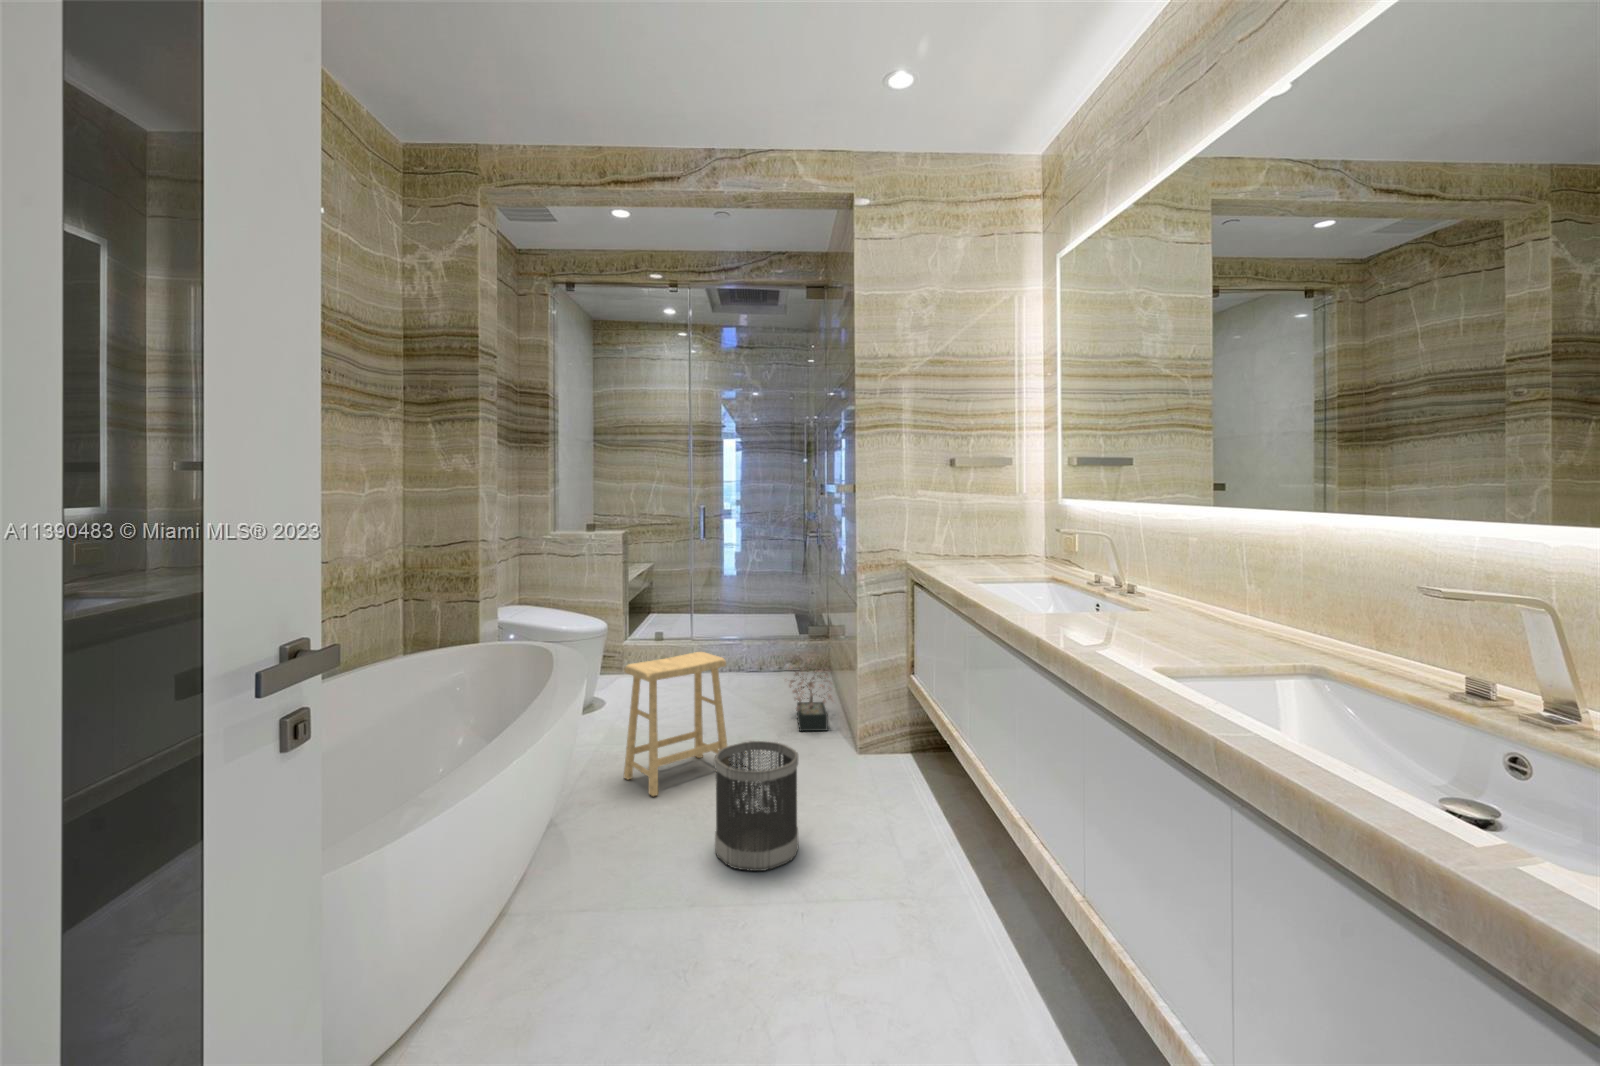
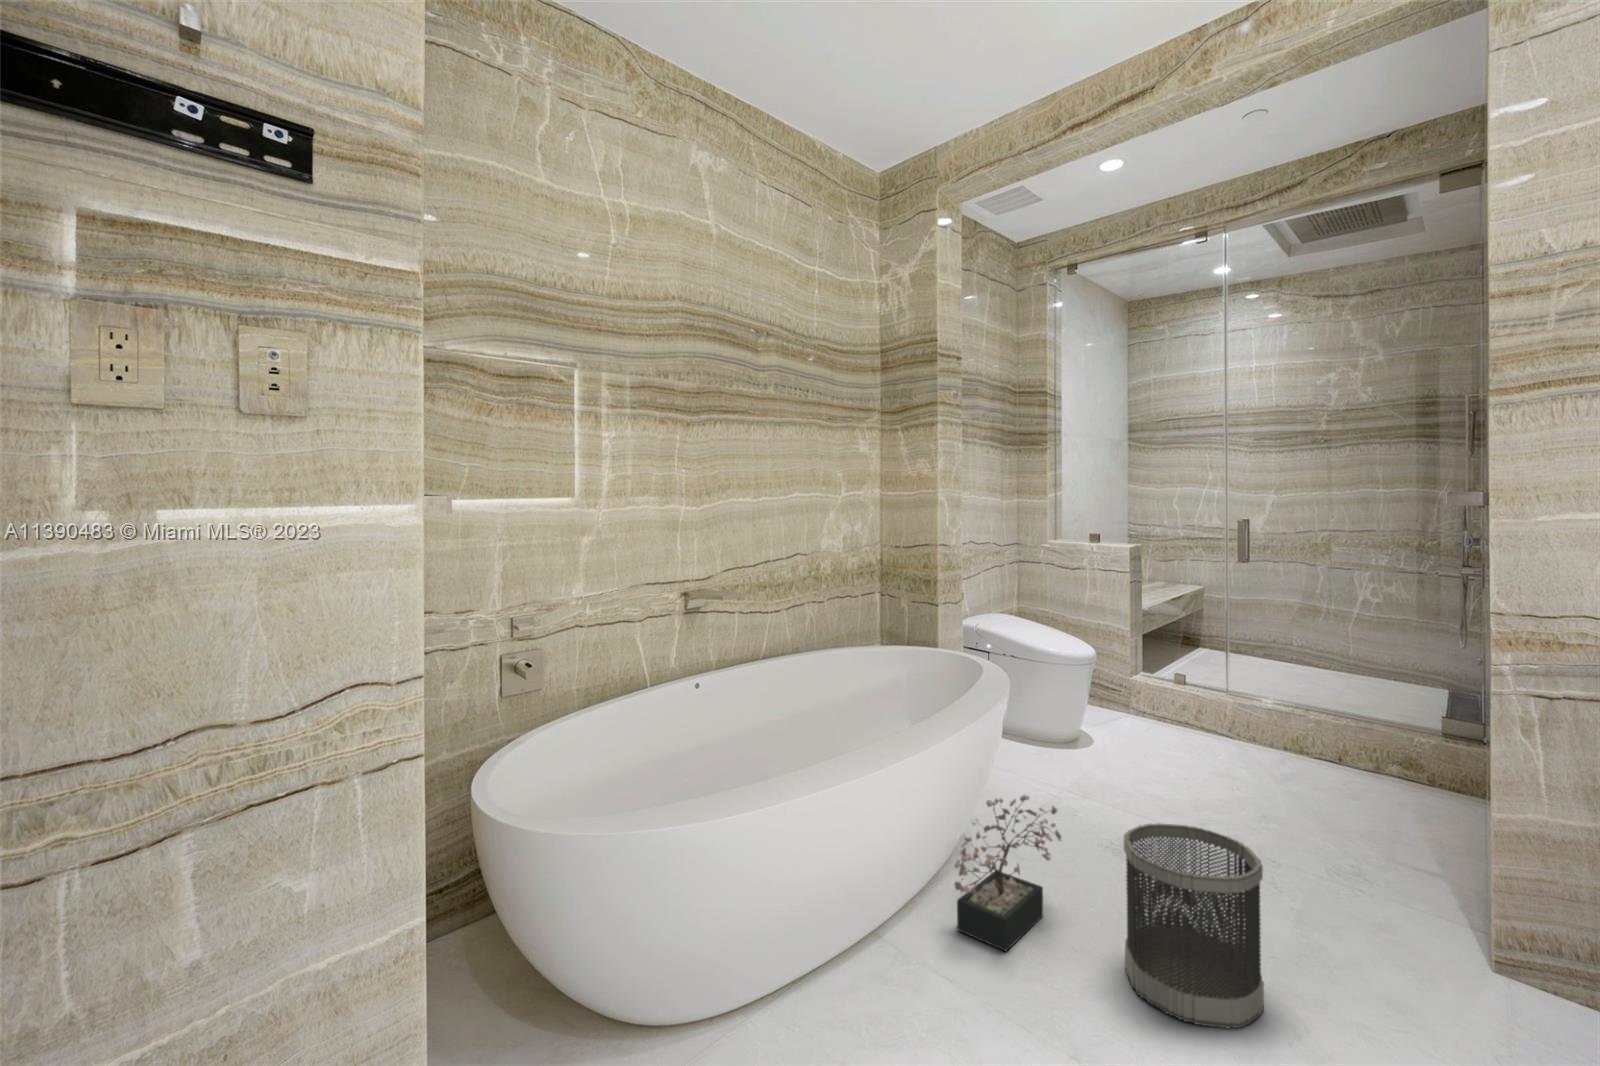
footstool: present [624,652,727,797] -> none [1061,692,1208,865]
decorative plant: present [785,659,833,731] -> present [954,795,1062,951]

